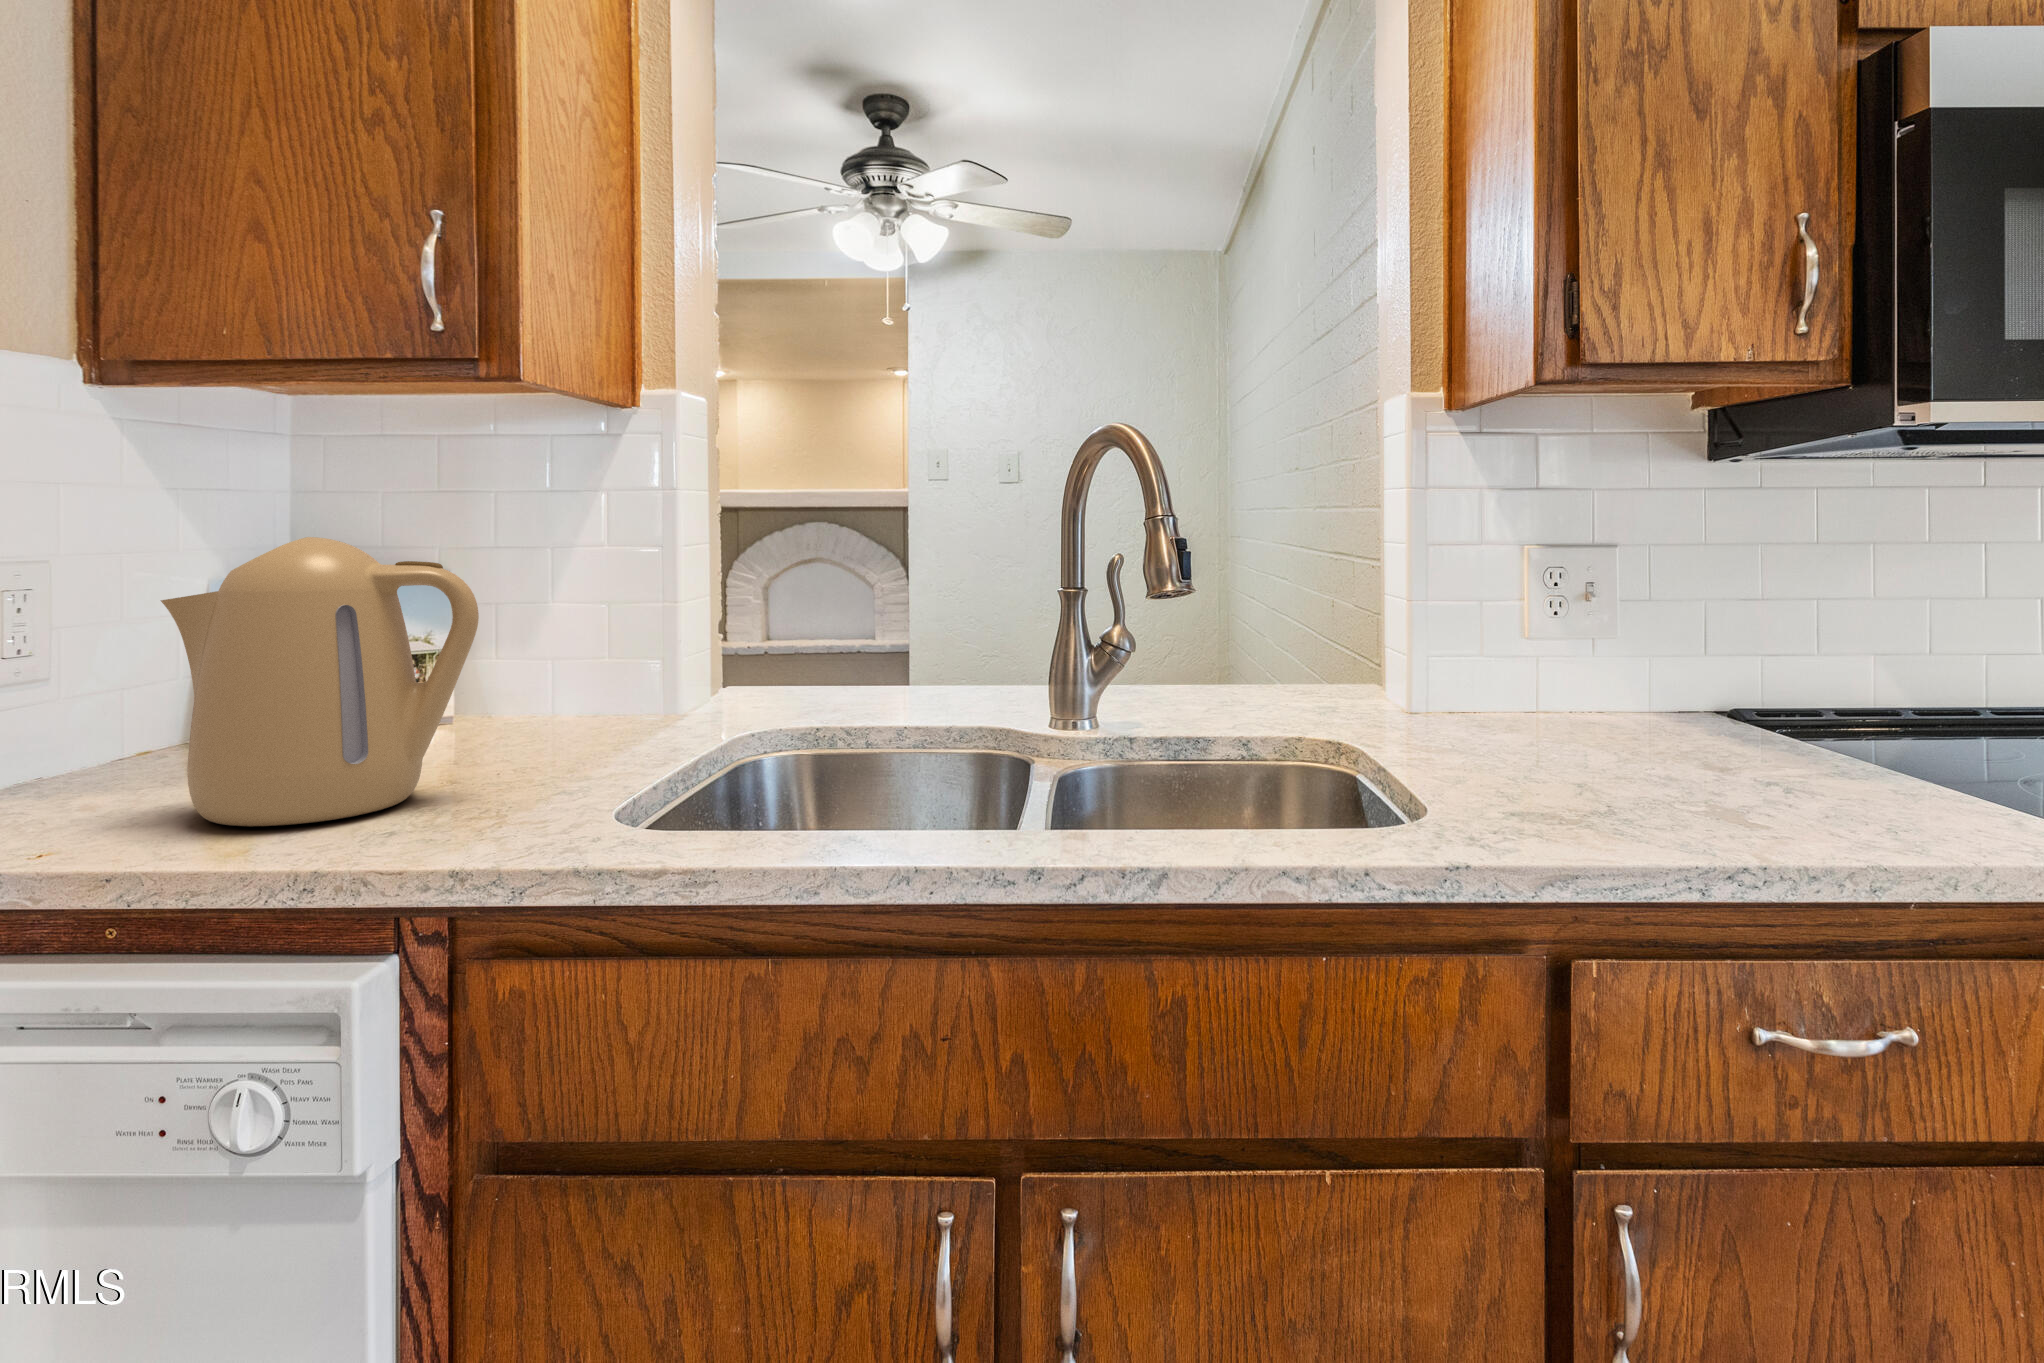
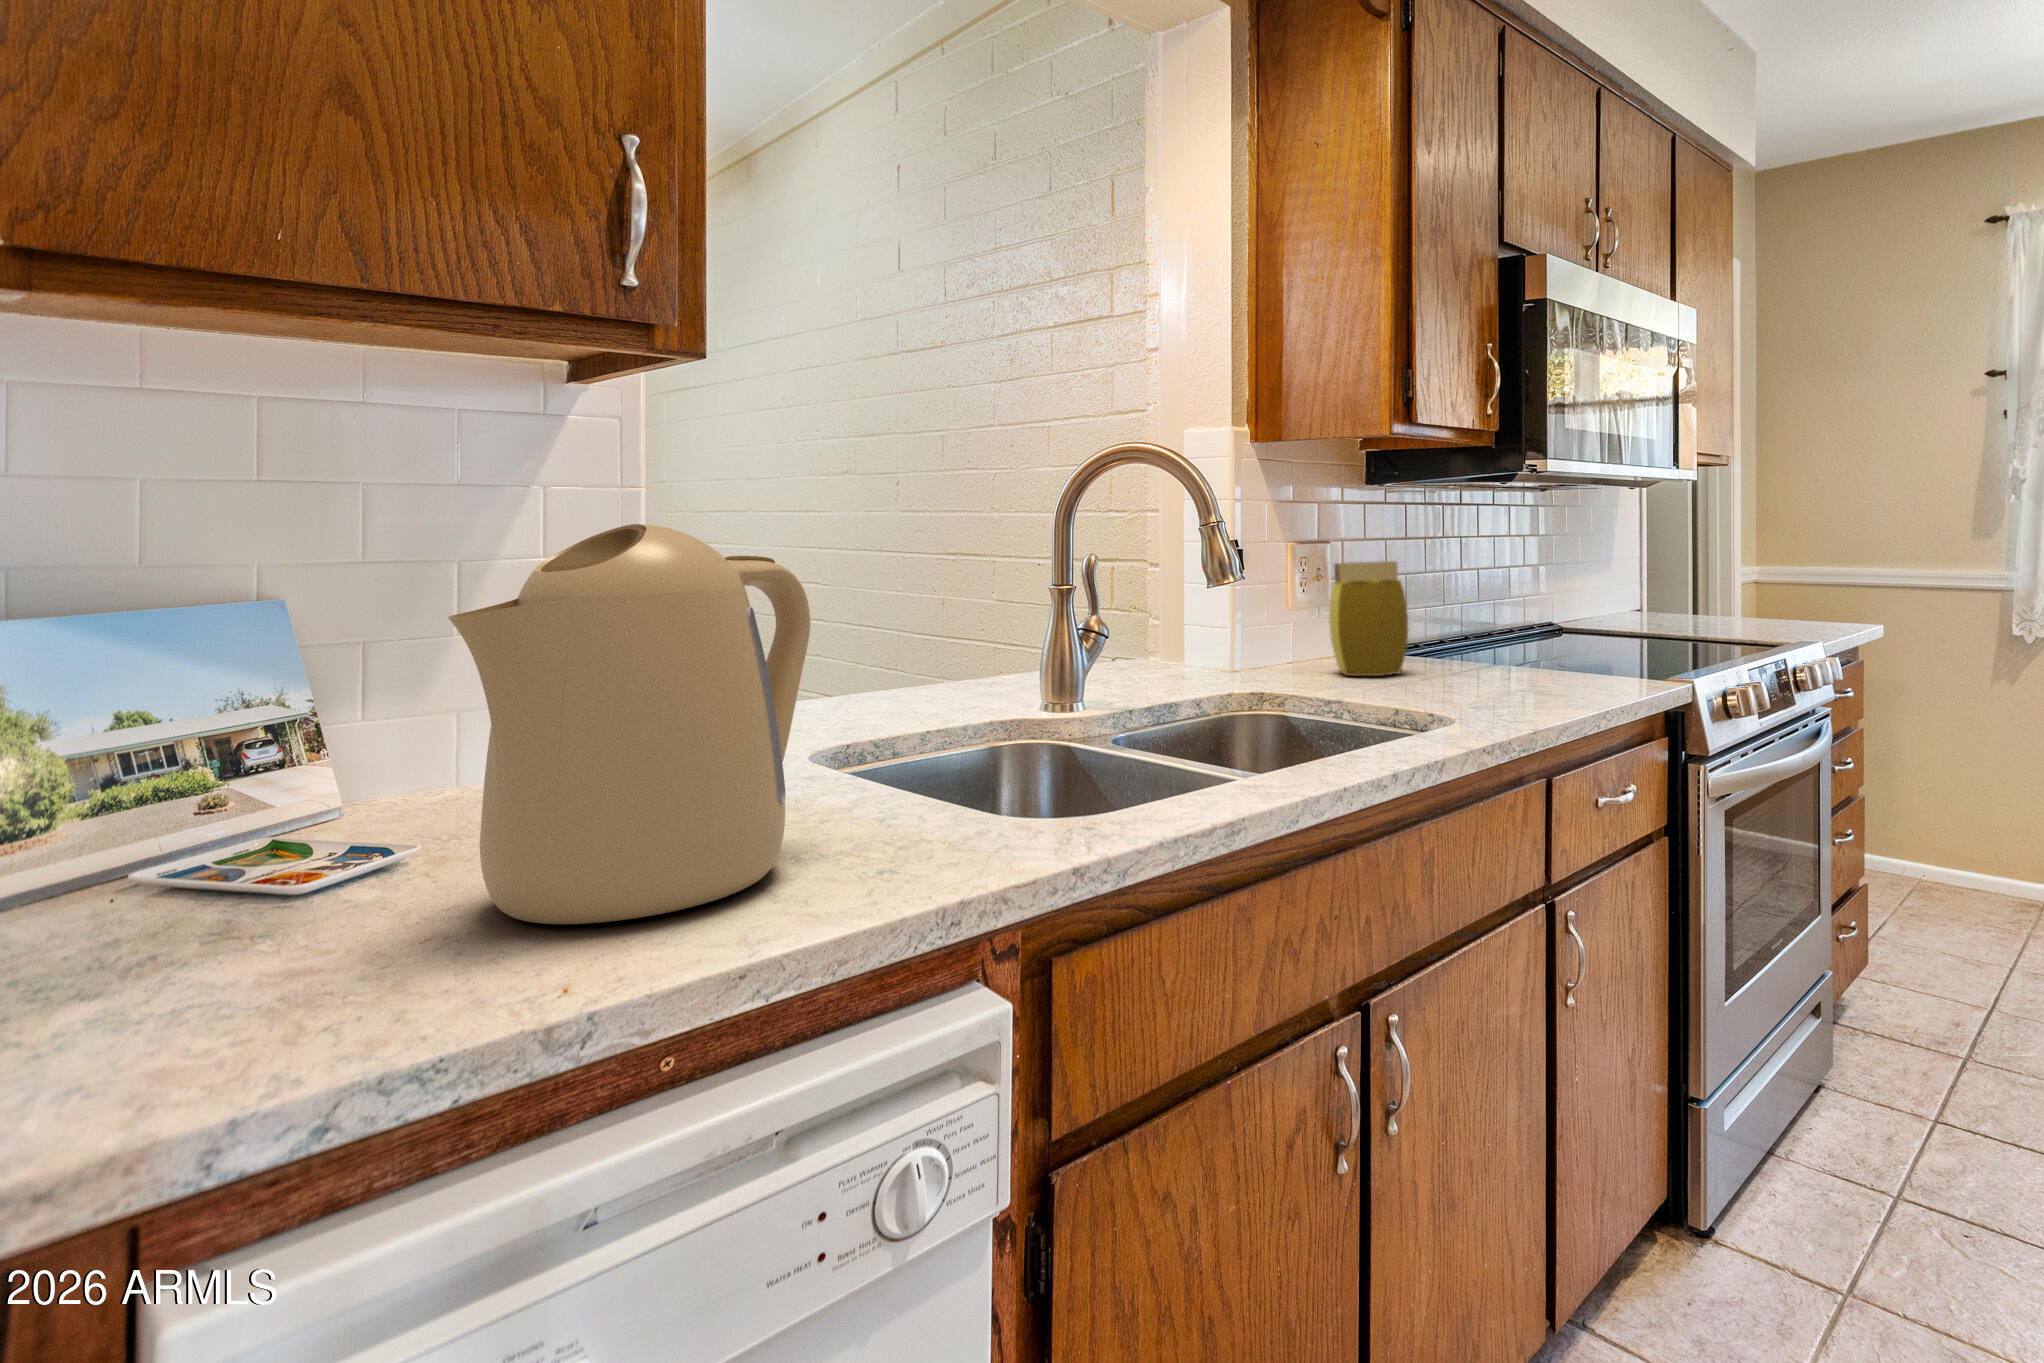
jar: none [1484,579,1608,749] -> present [1329,561,1408,676]

